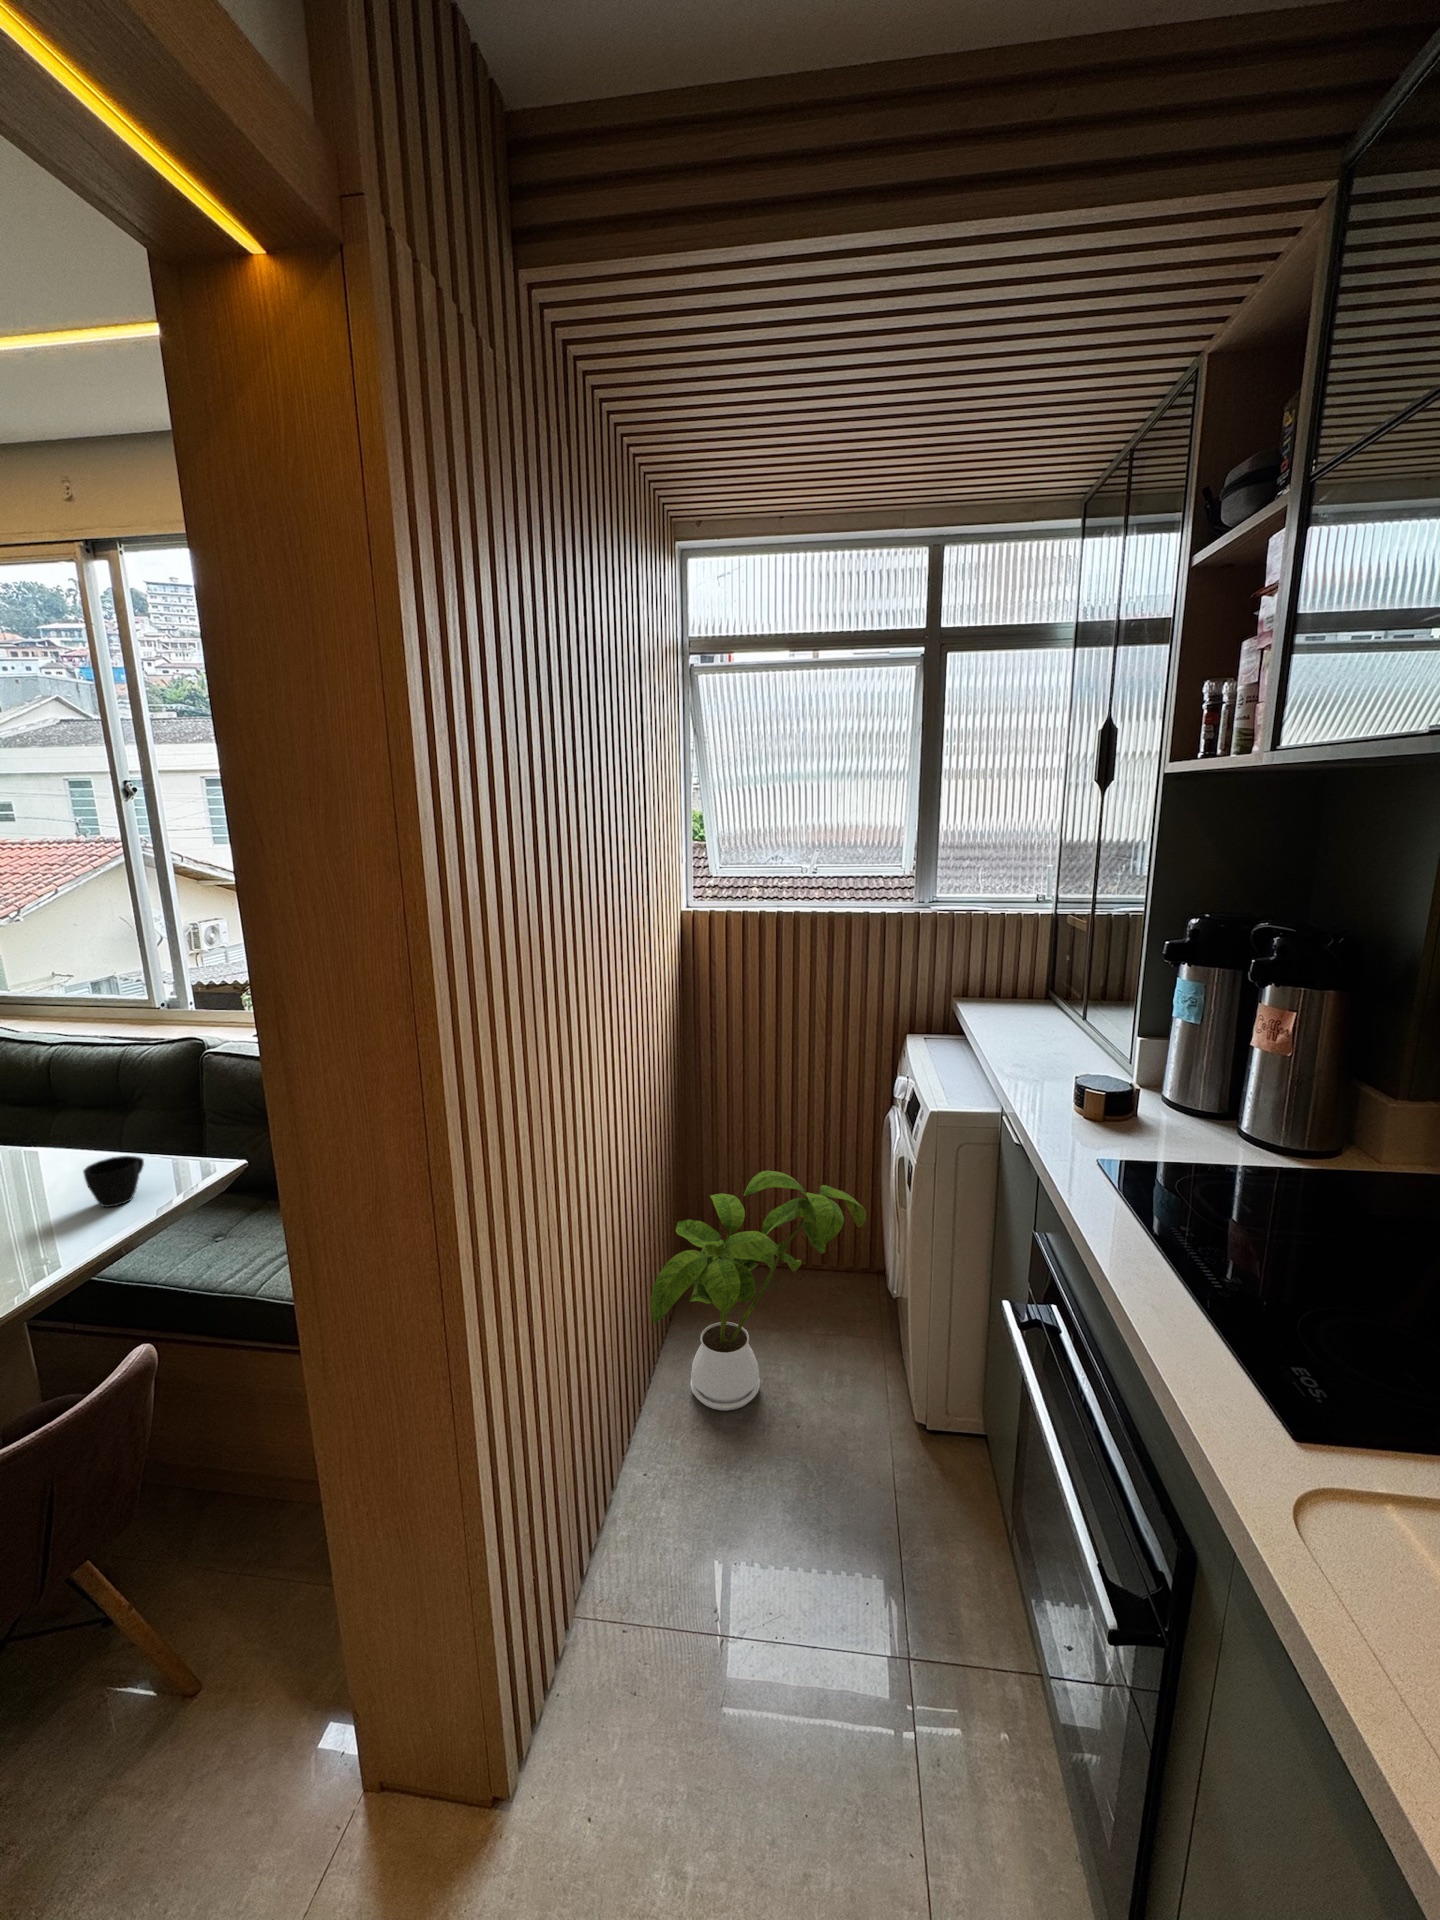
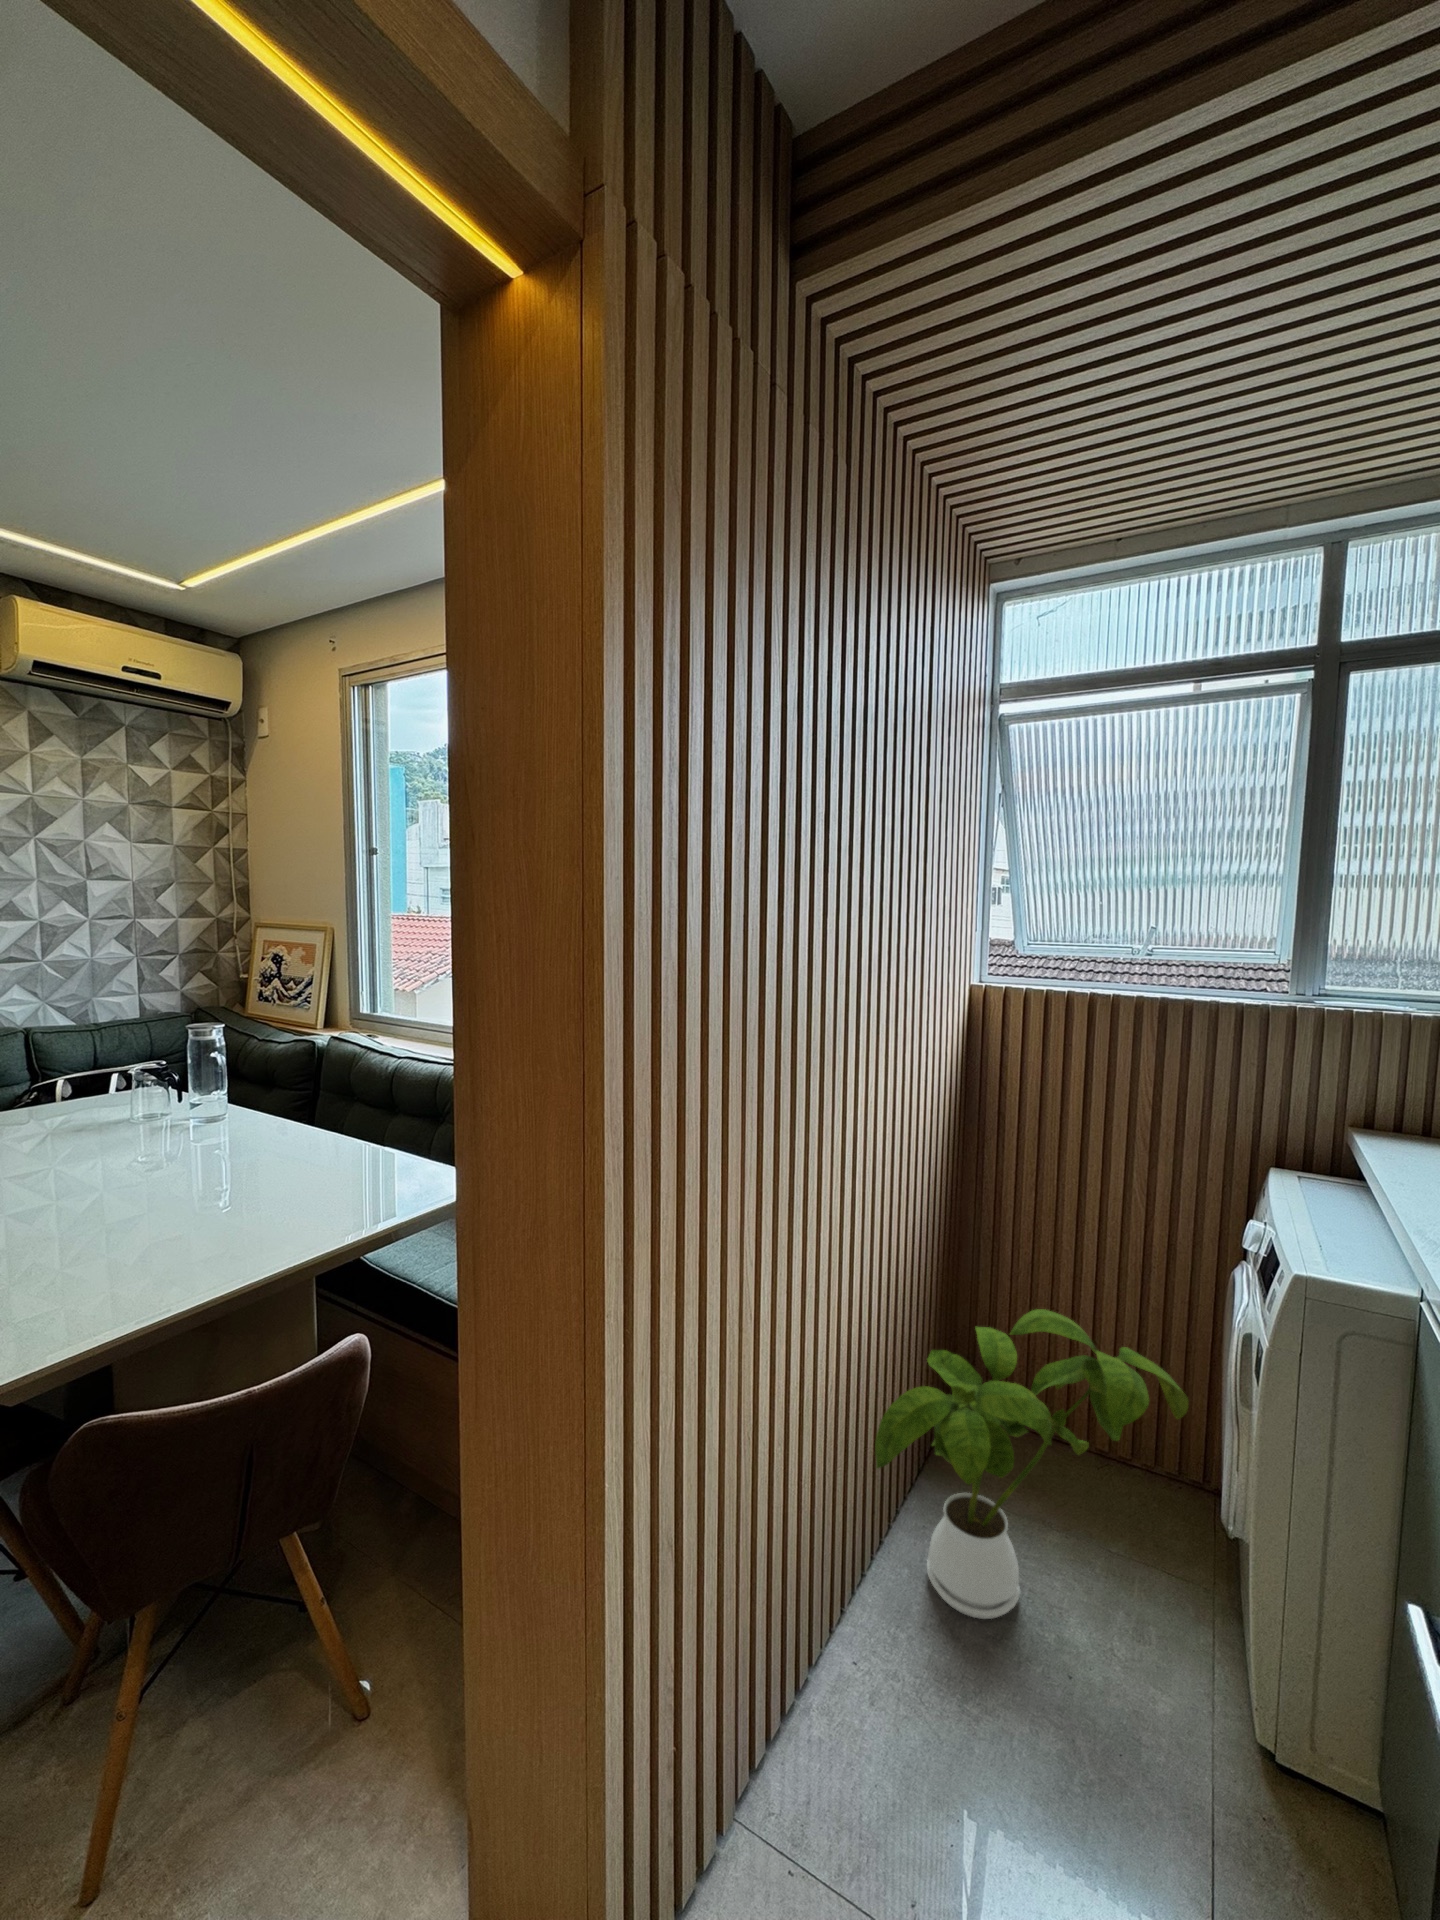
cup: present [83,1156,144,1207] -> none [367,1154,416,1199]

